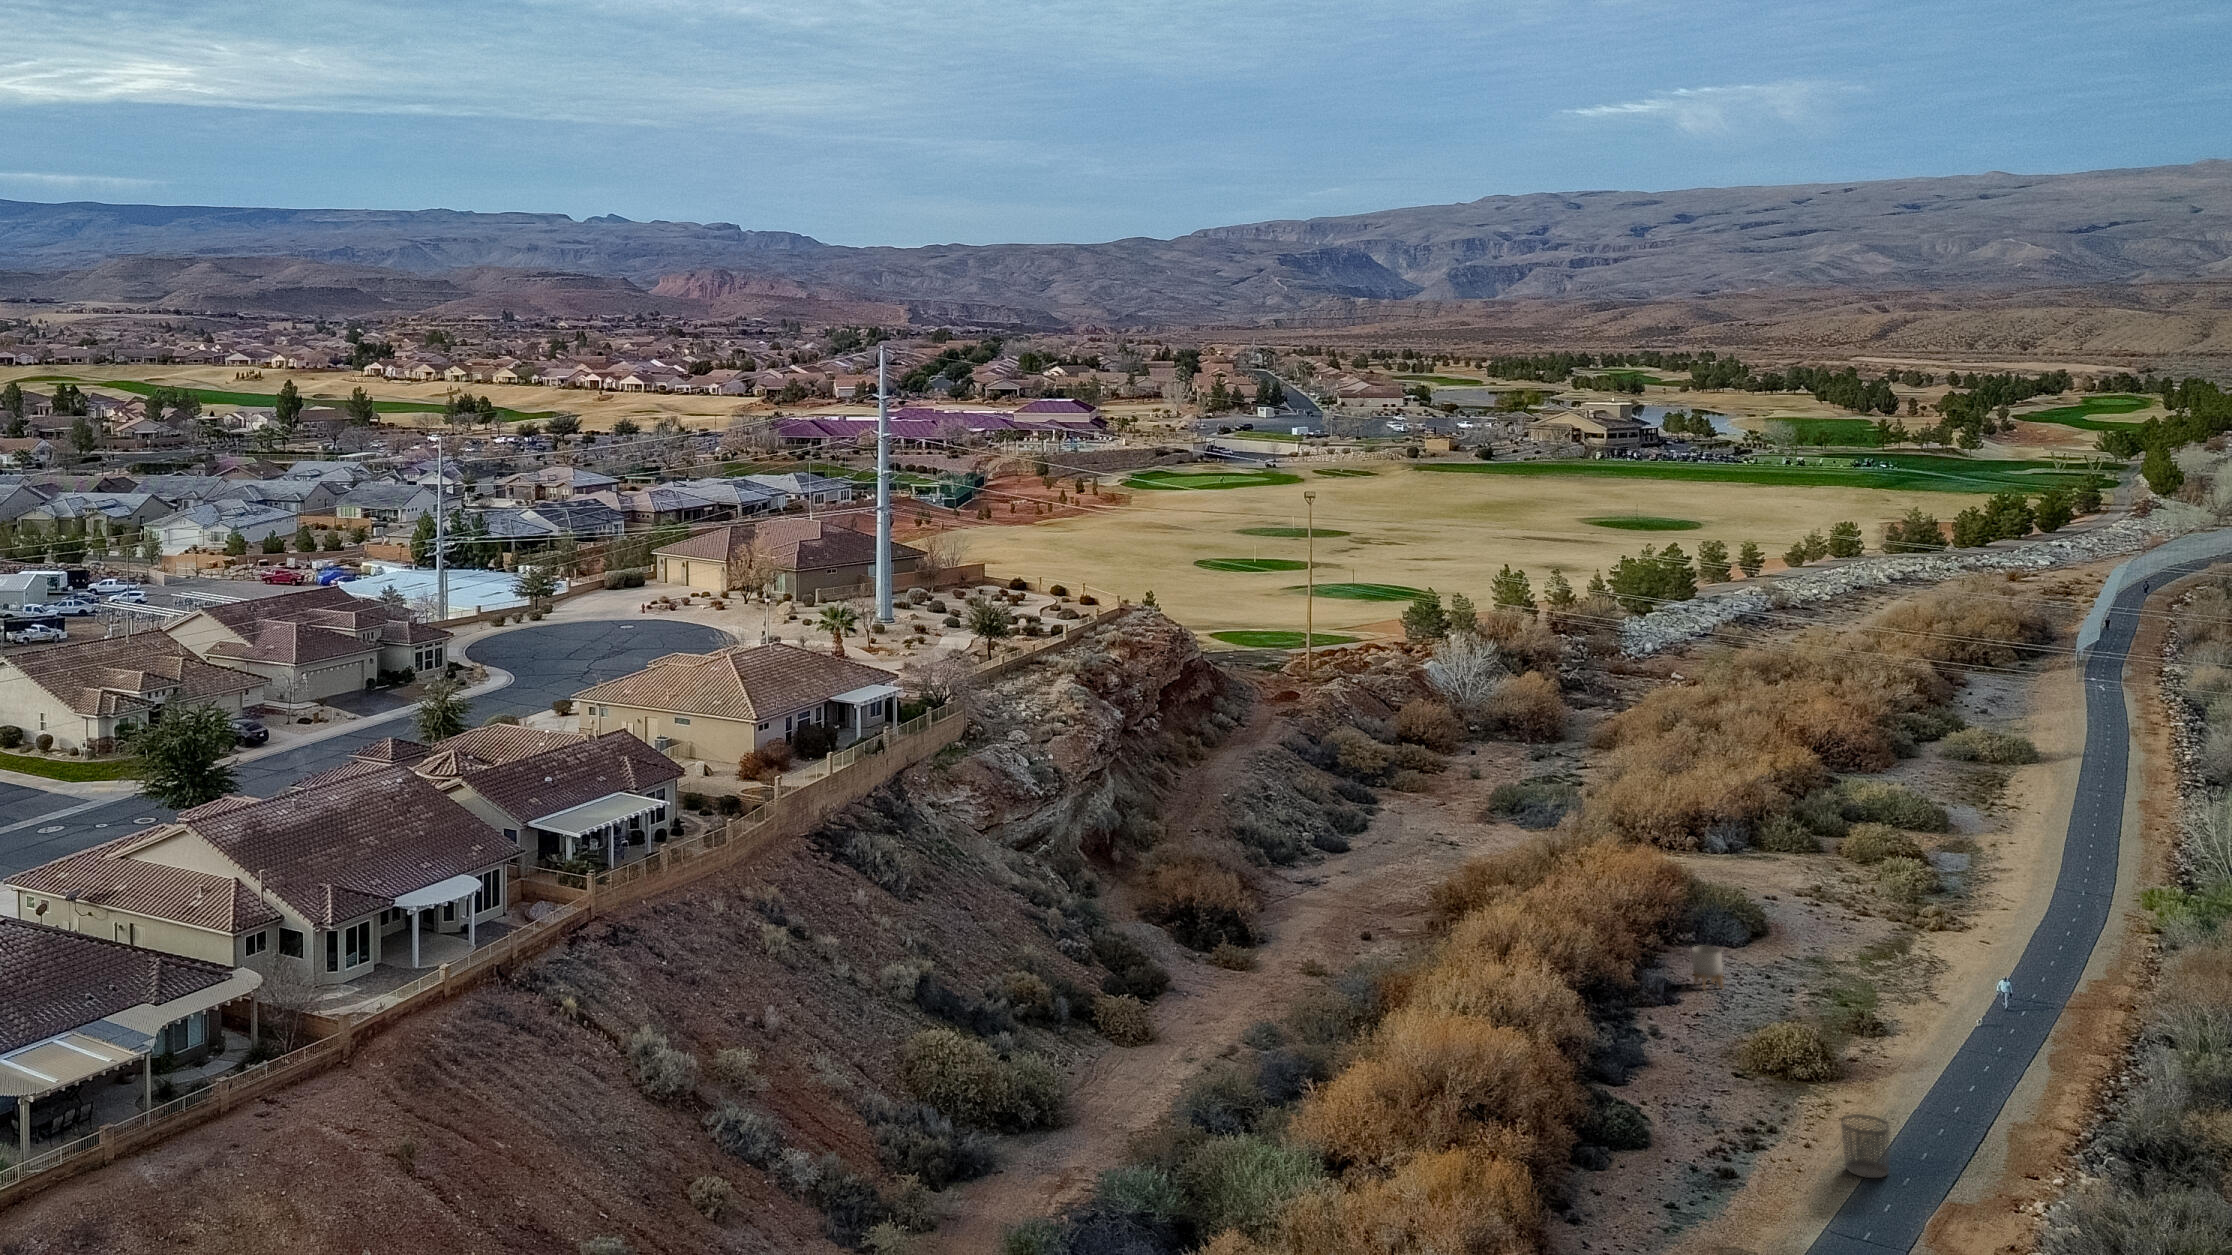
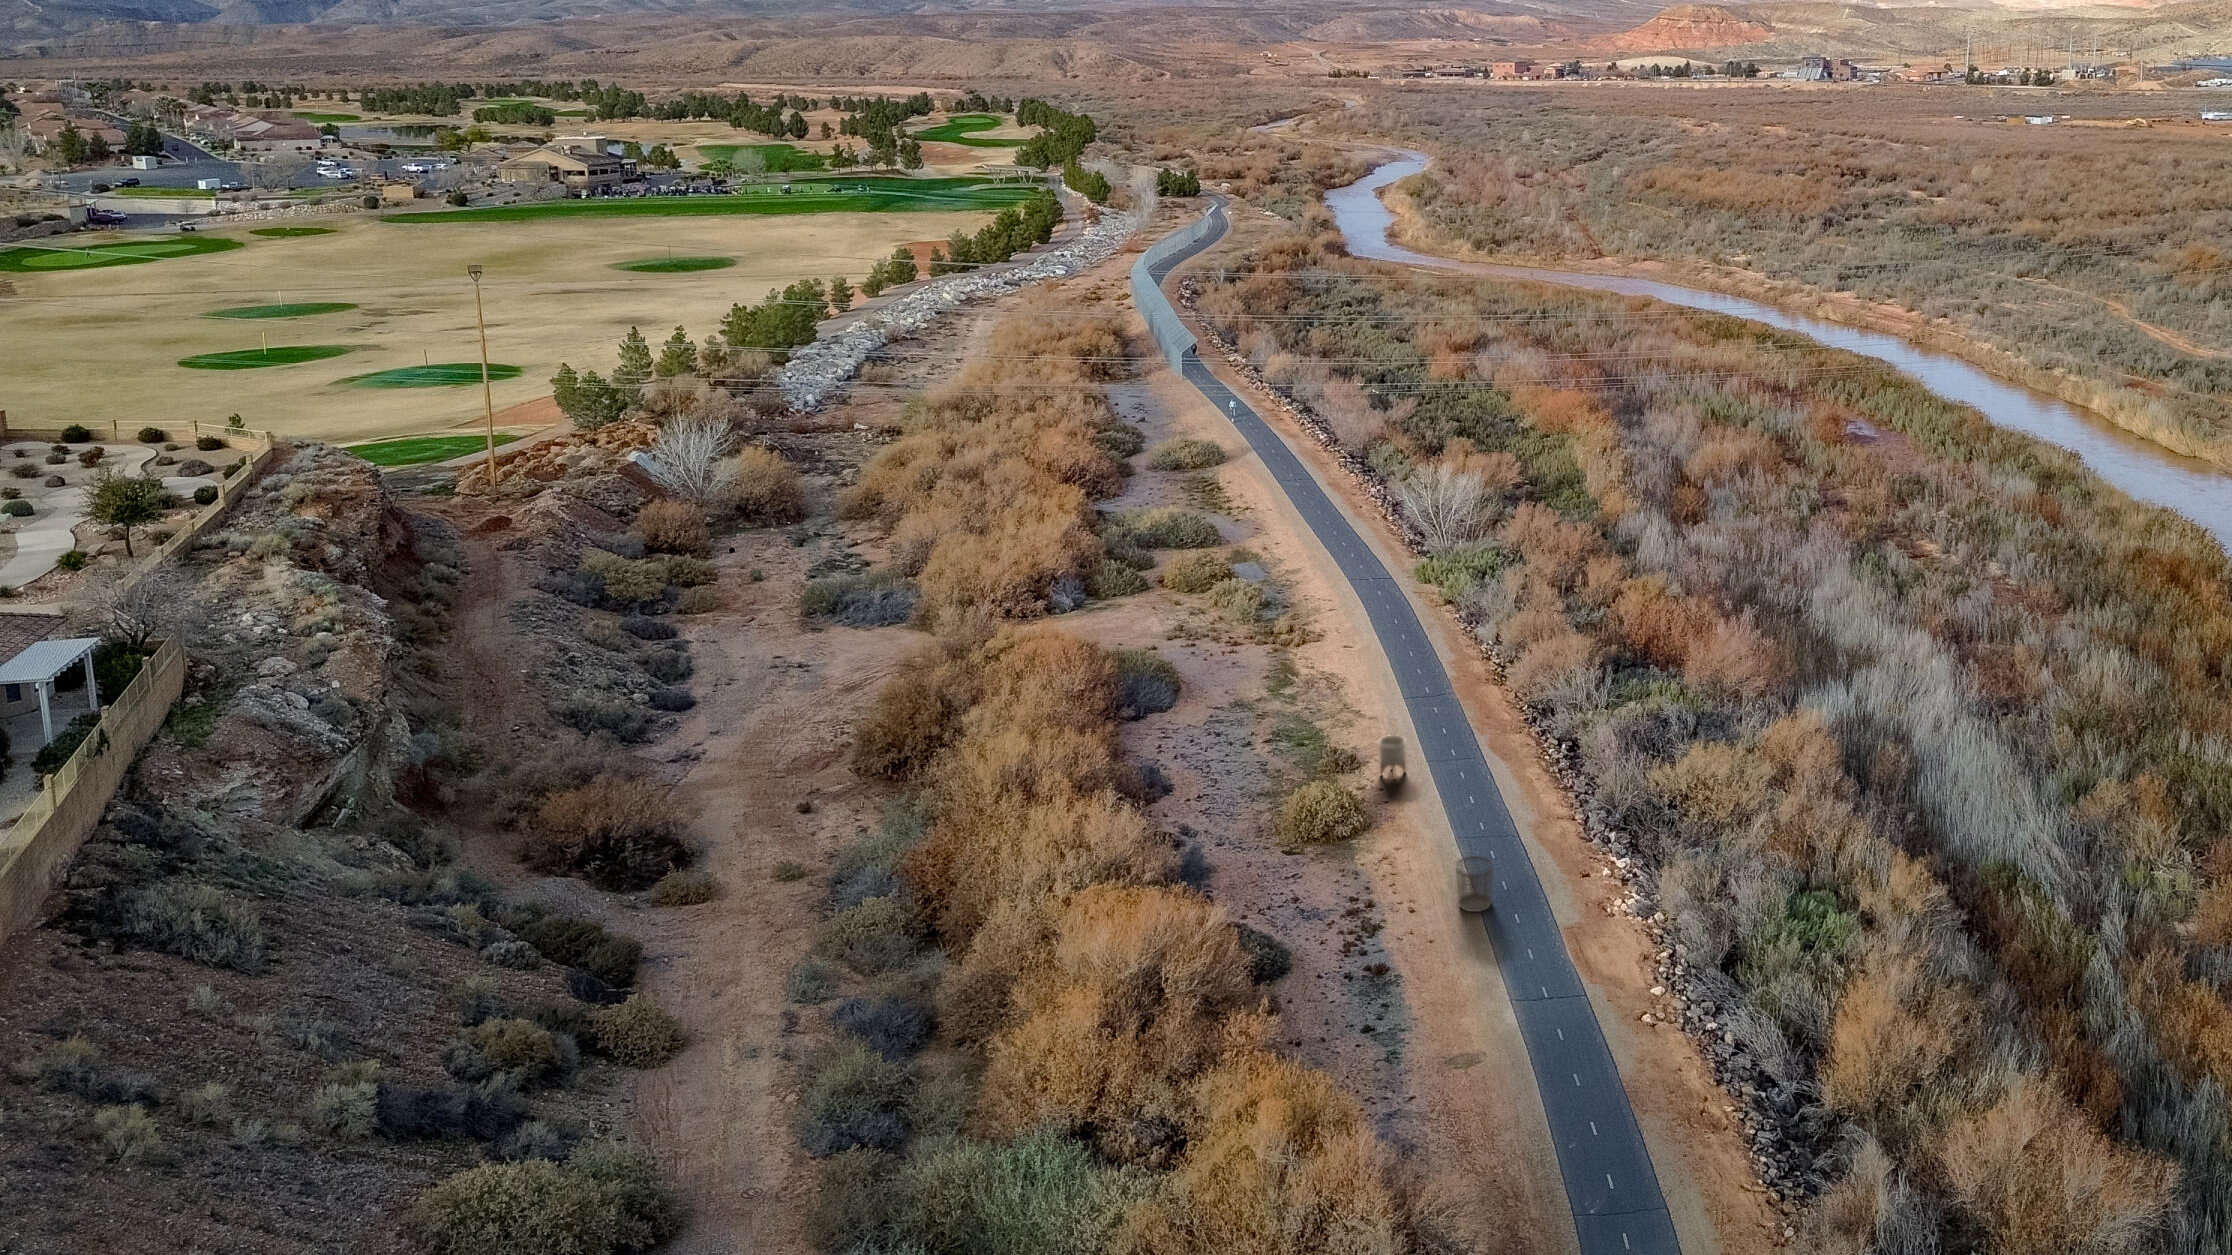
planter: present [1692,946,1723,989] -> present [1379,735,1406,778]

